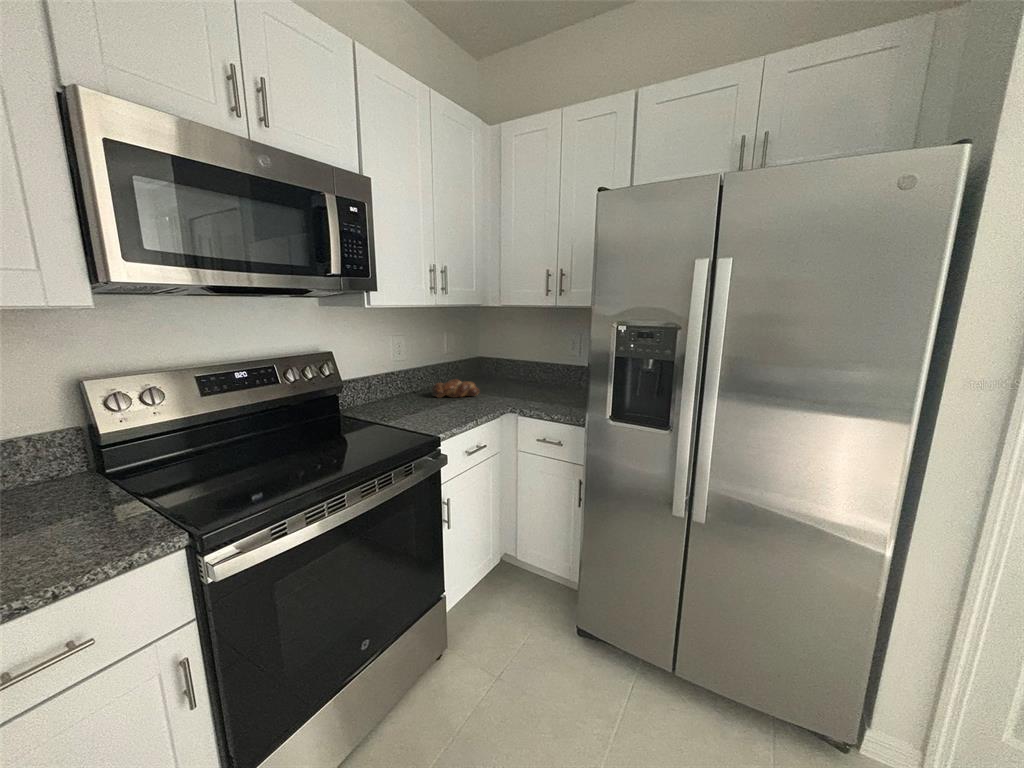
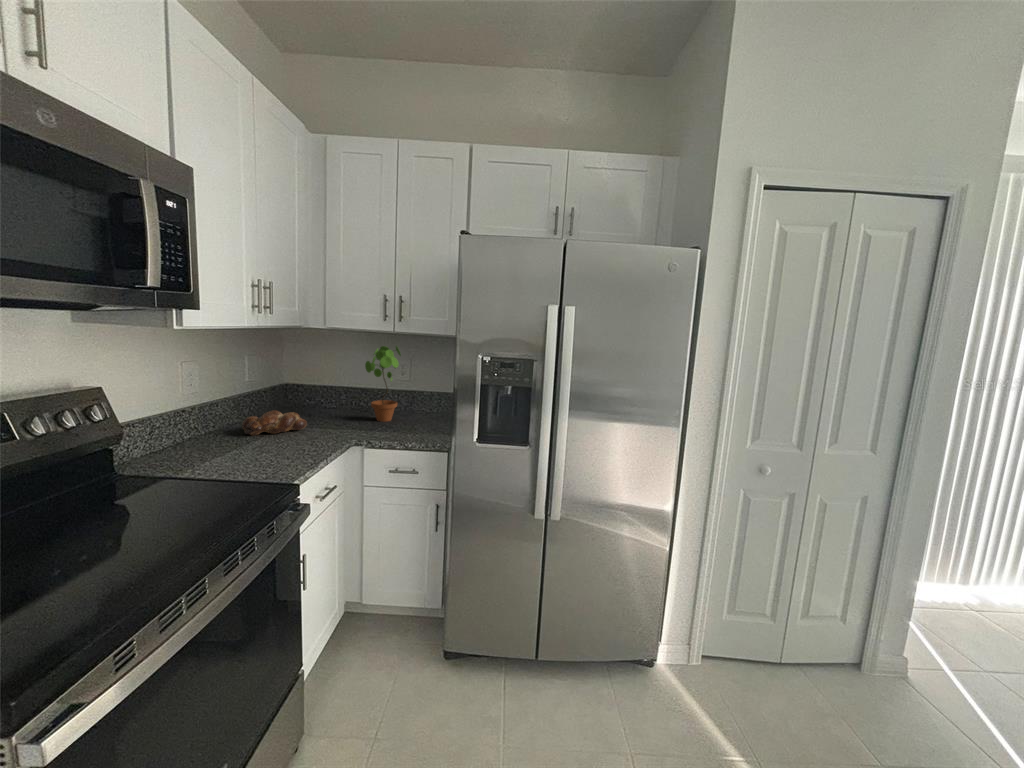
potted plant: none [531,326,563,395] -> present [365,346,401,422]

